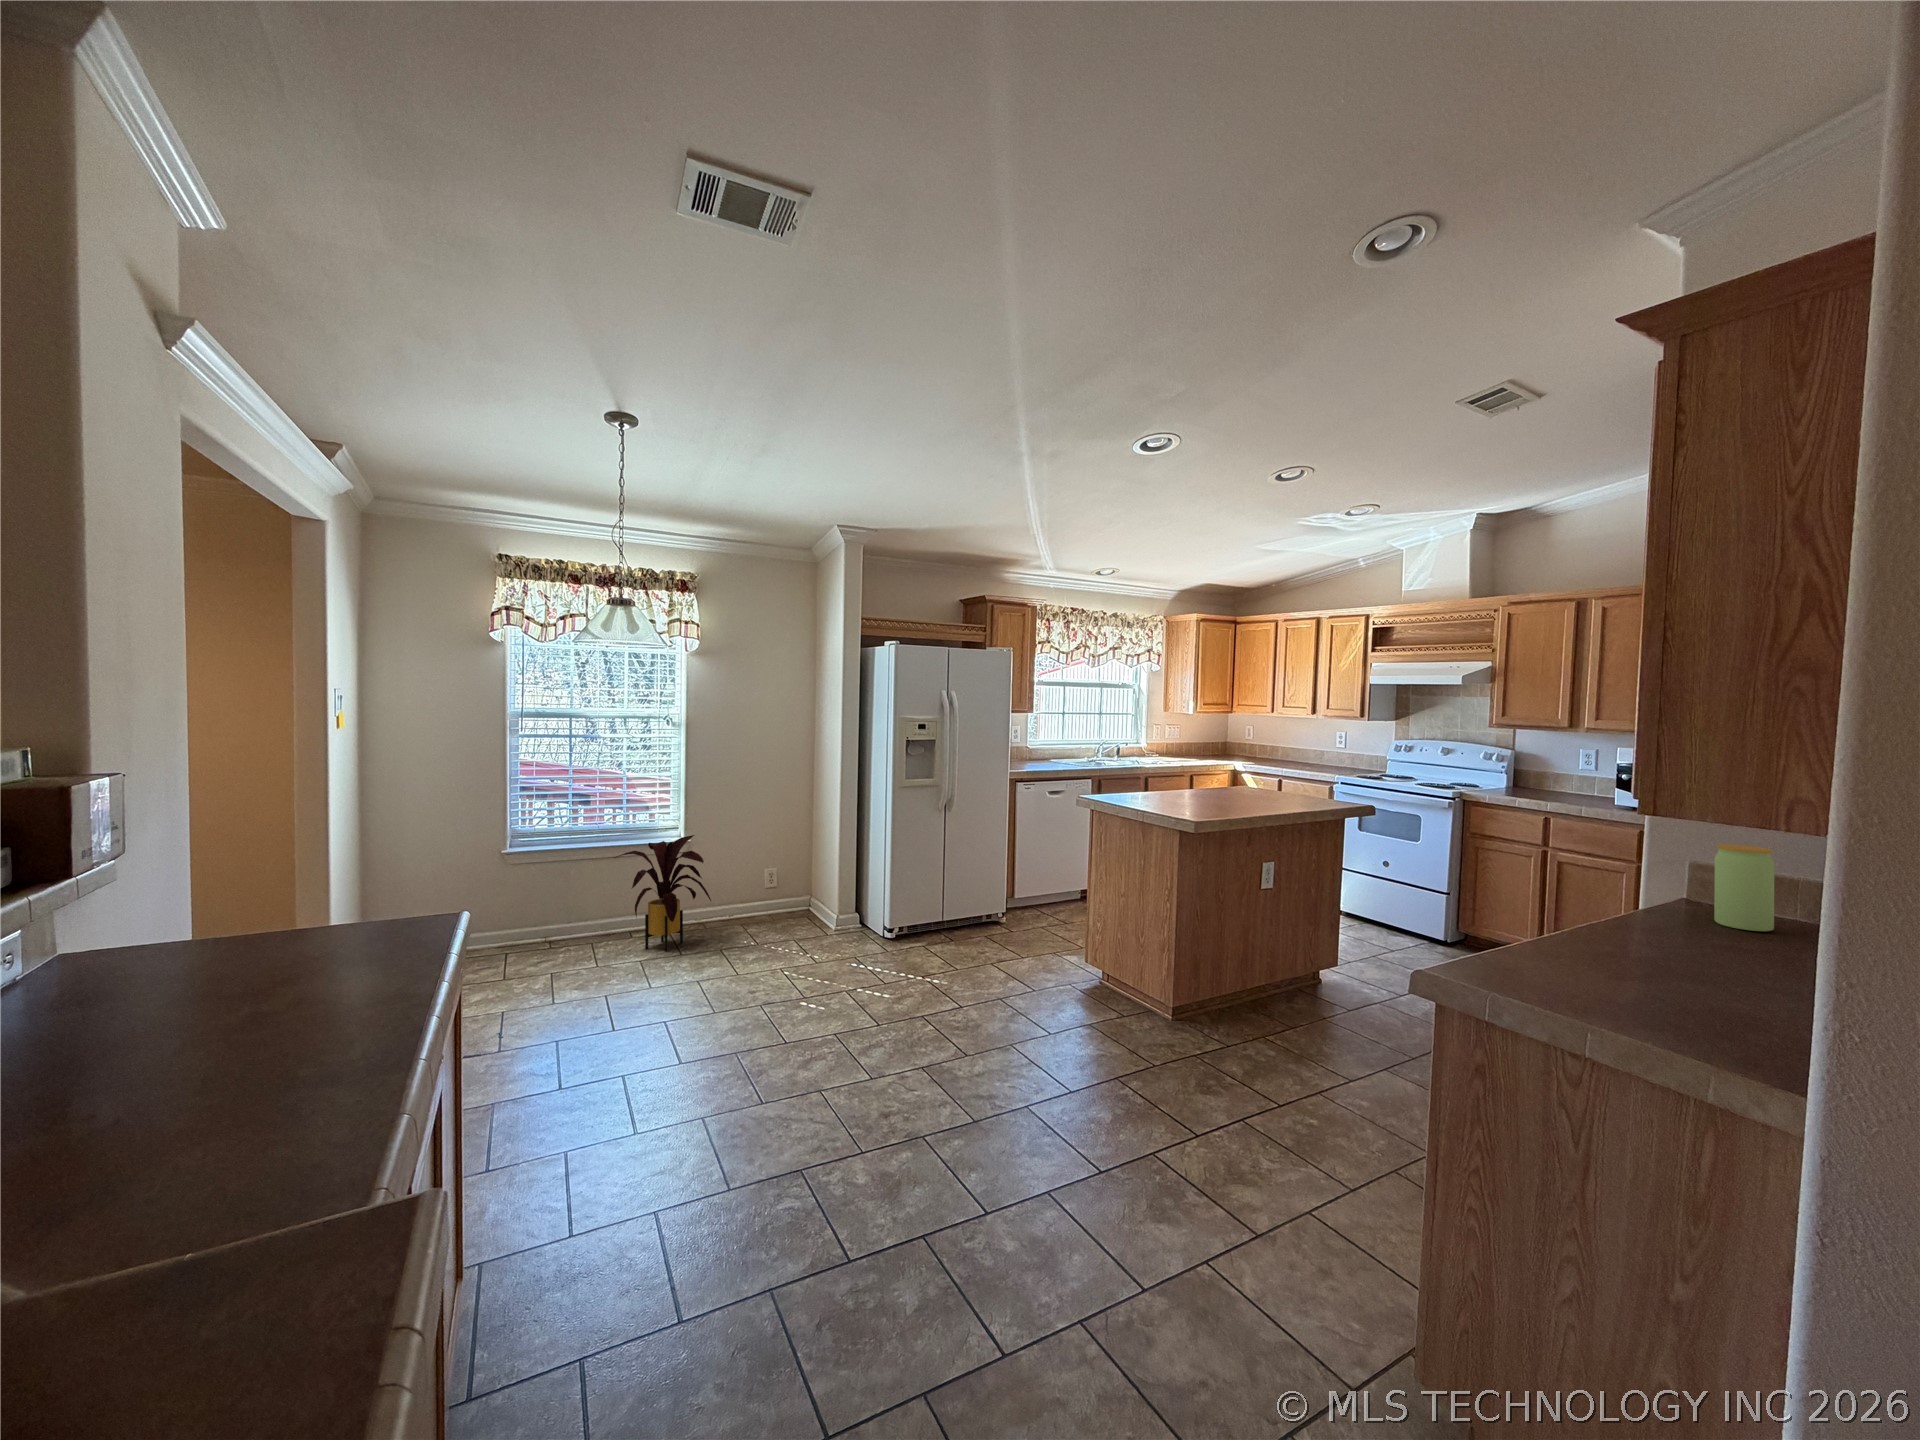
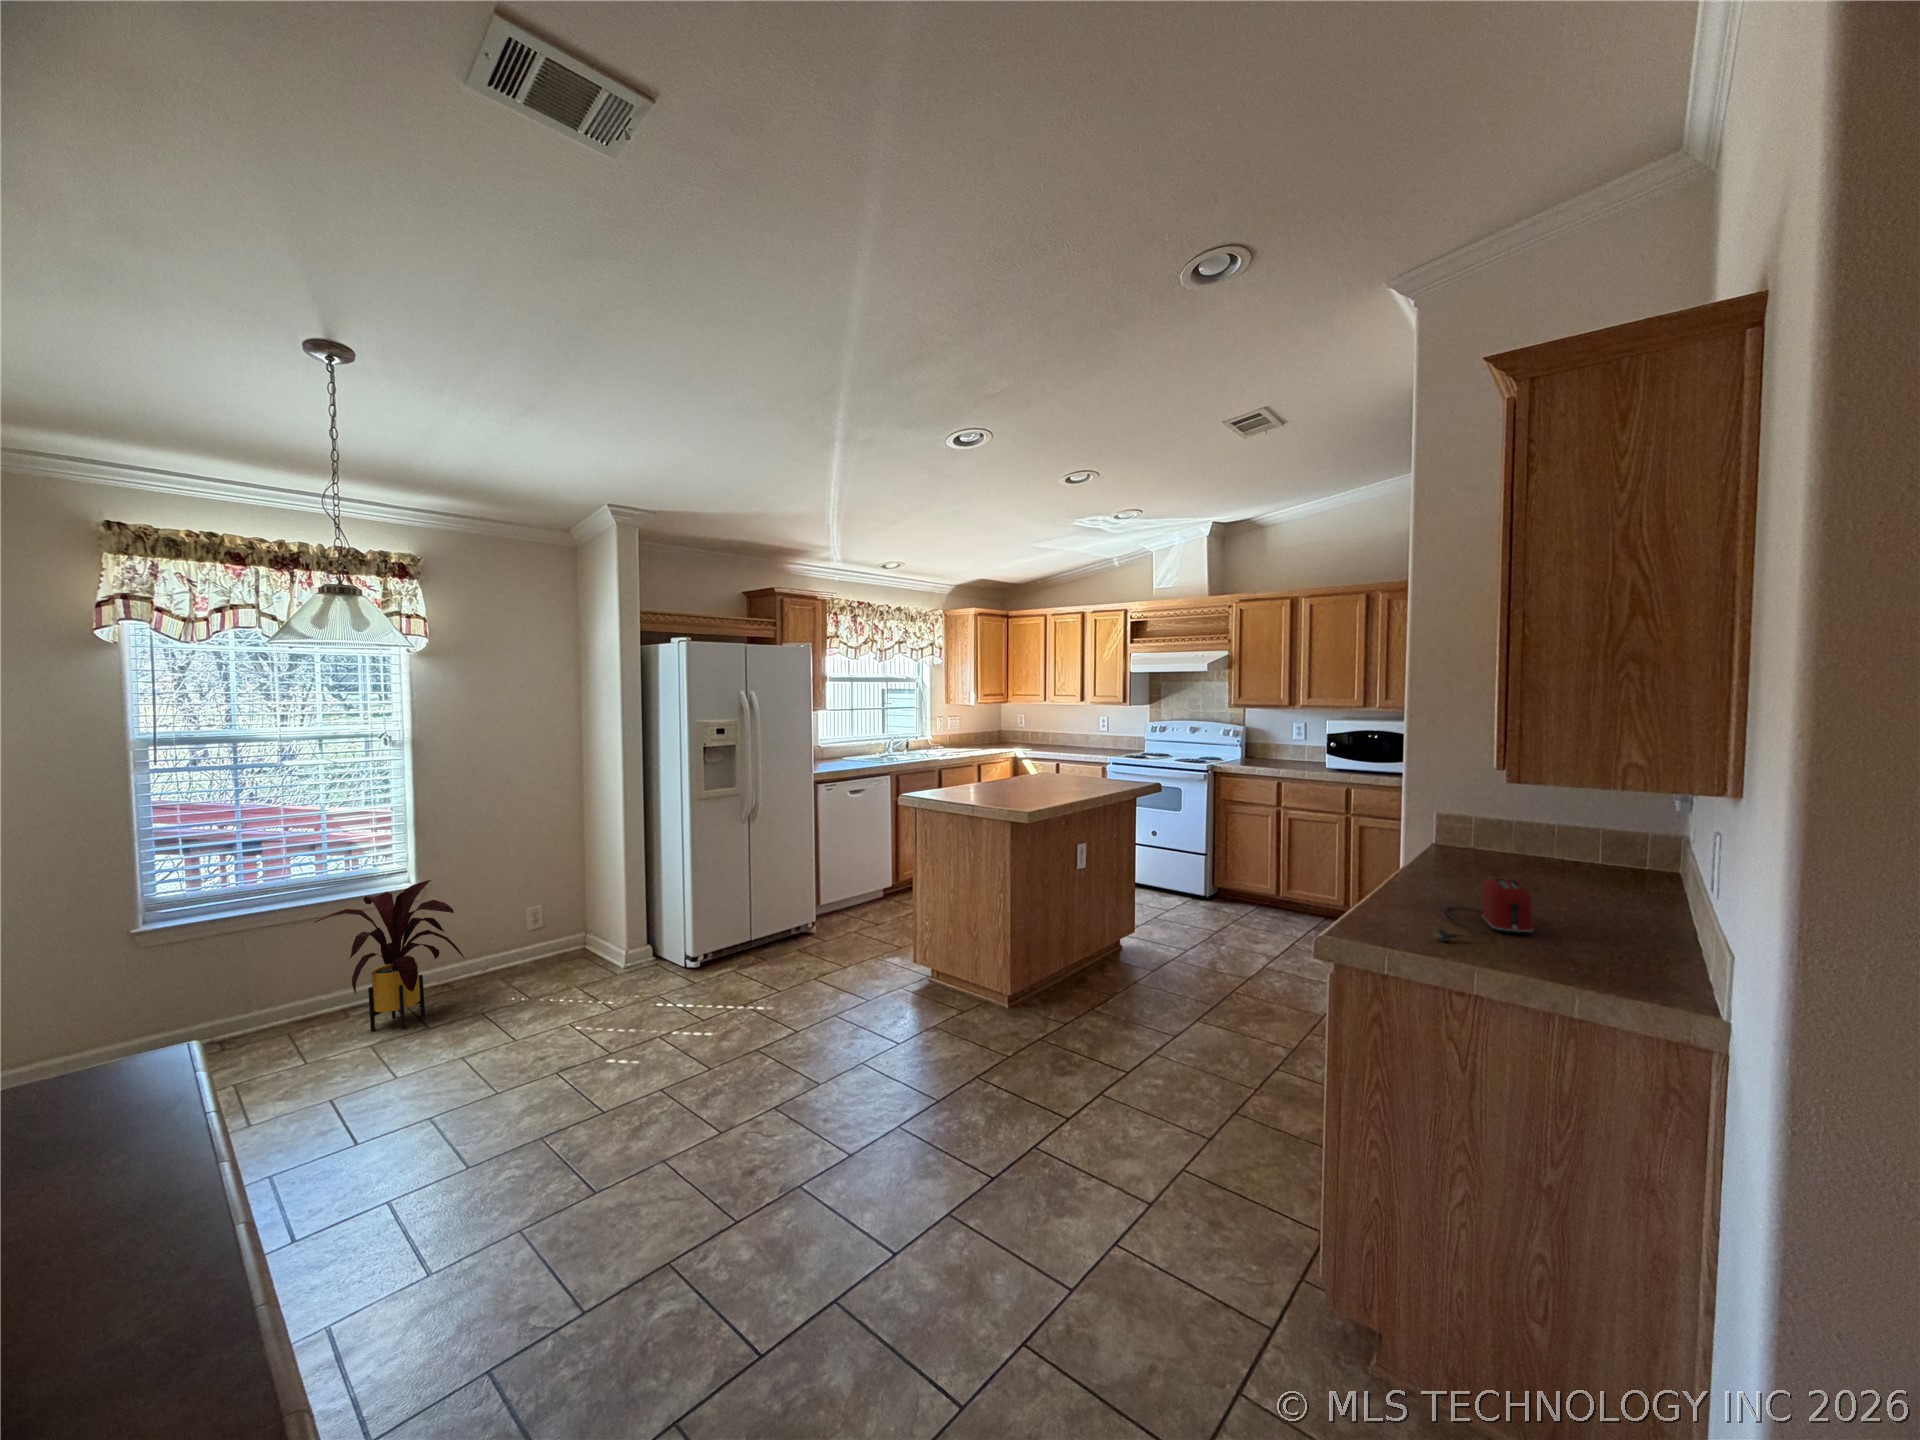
jar: present [1714,844,1774,931] -> none [1460,796,1500,863]
toaster: none [1577,941,1737,1012] -> present [1436,878,1533,942]

